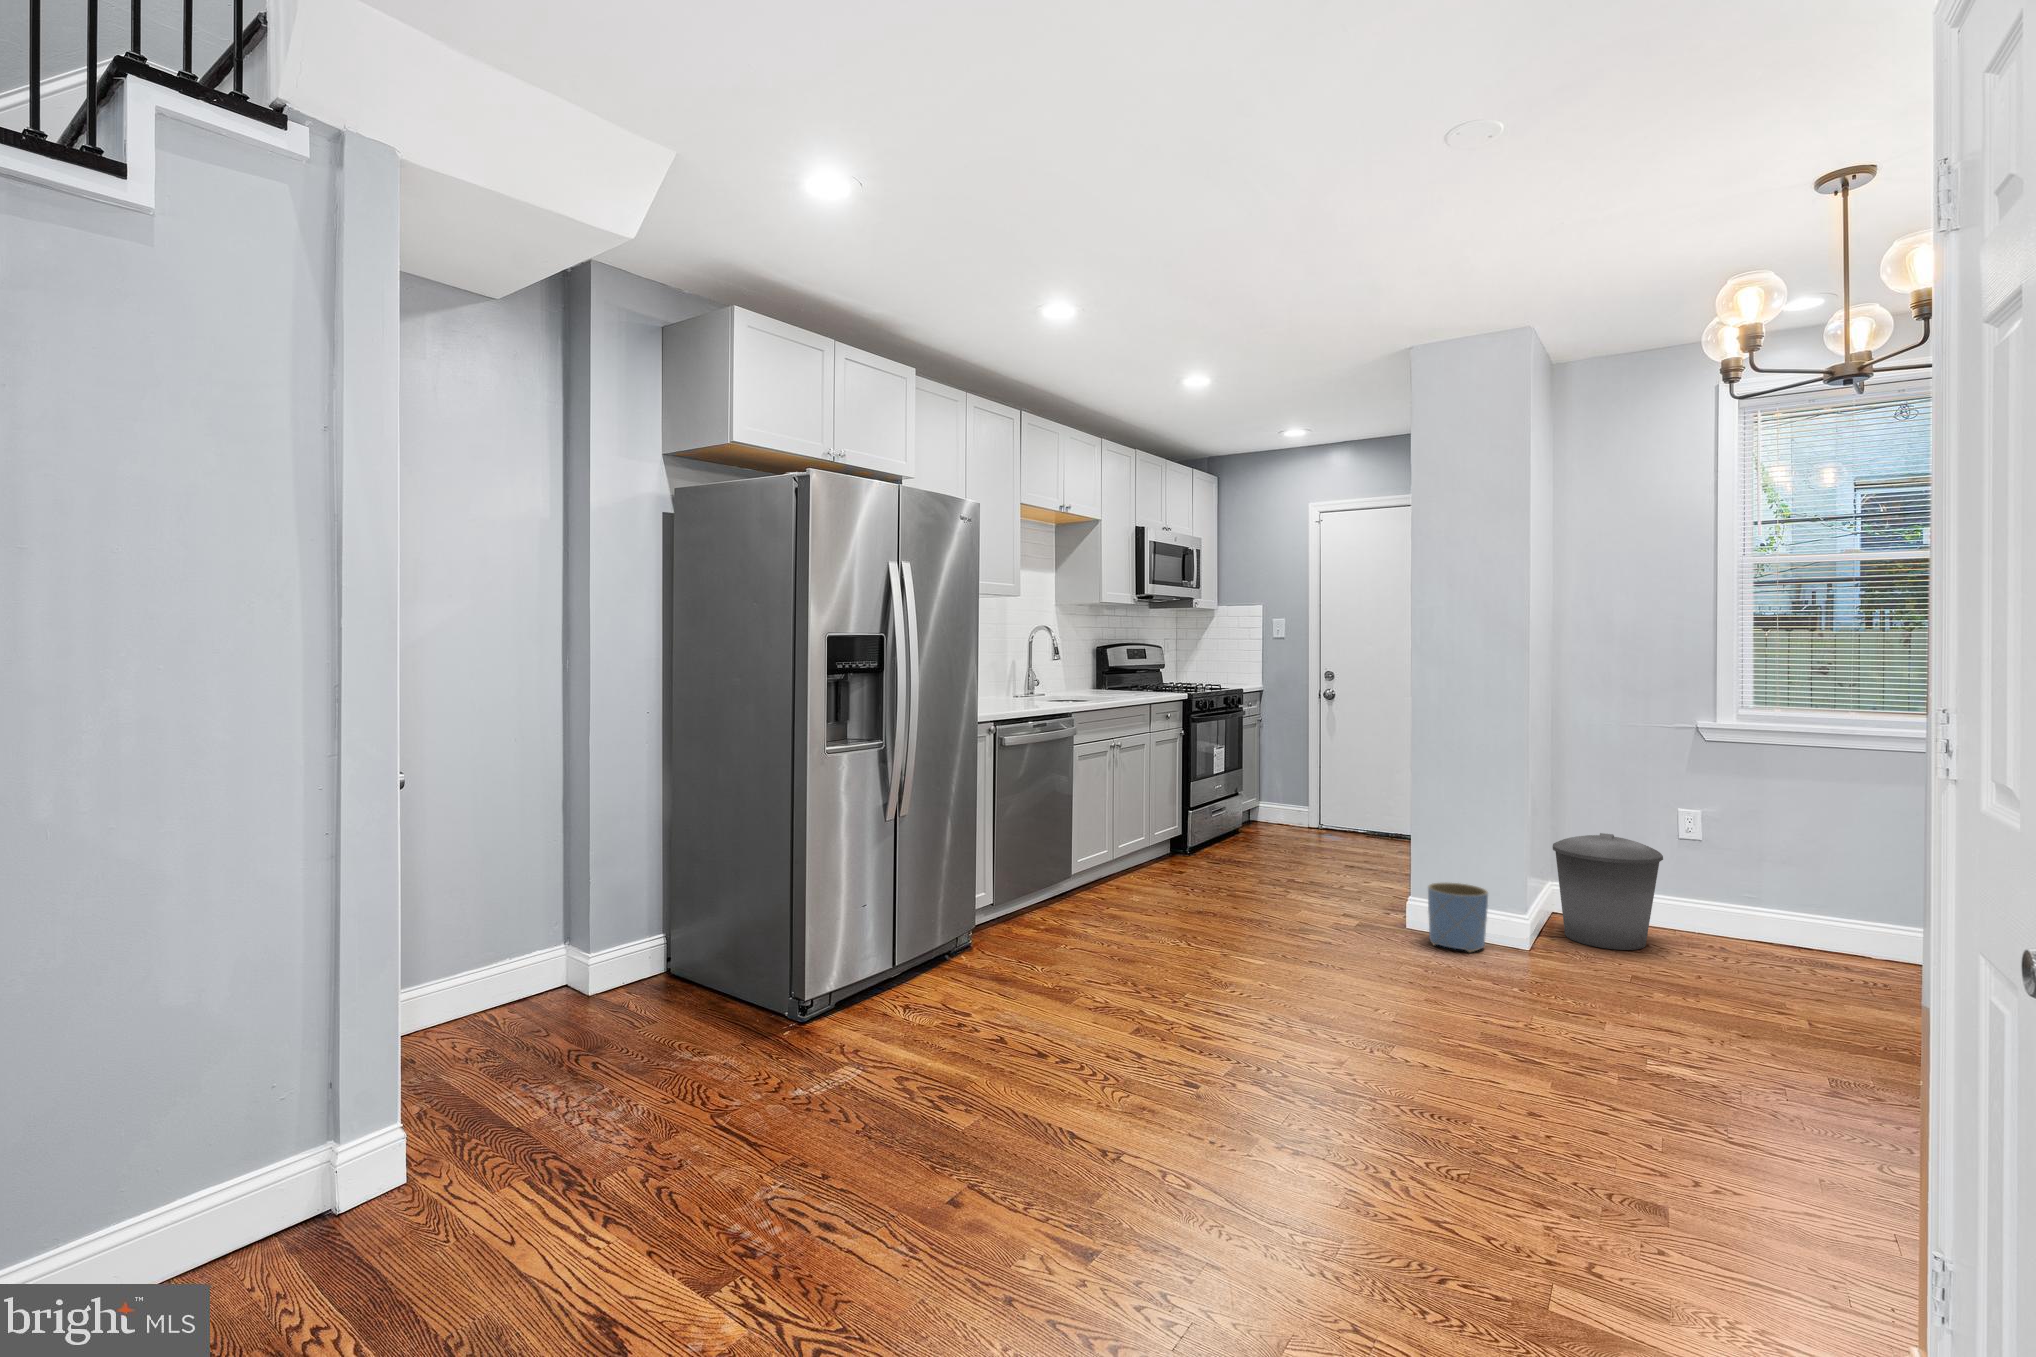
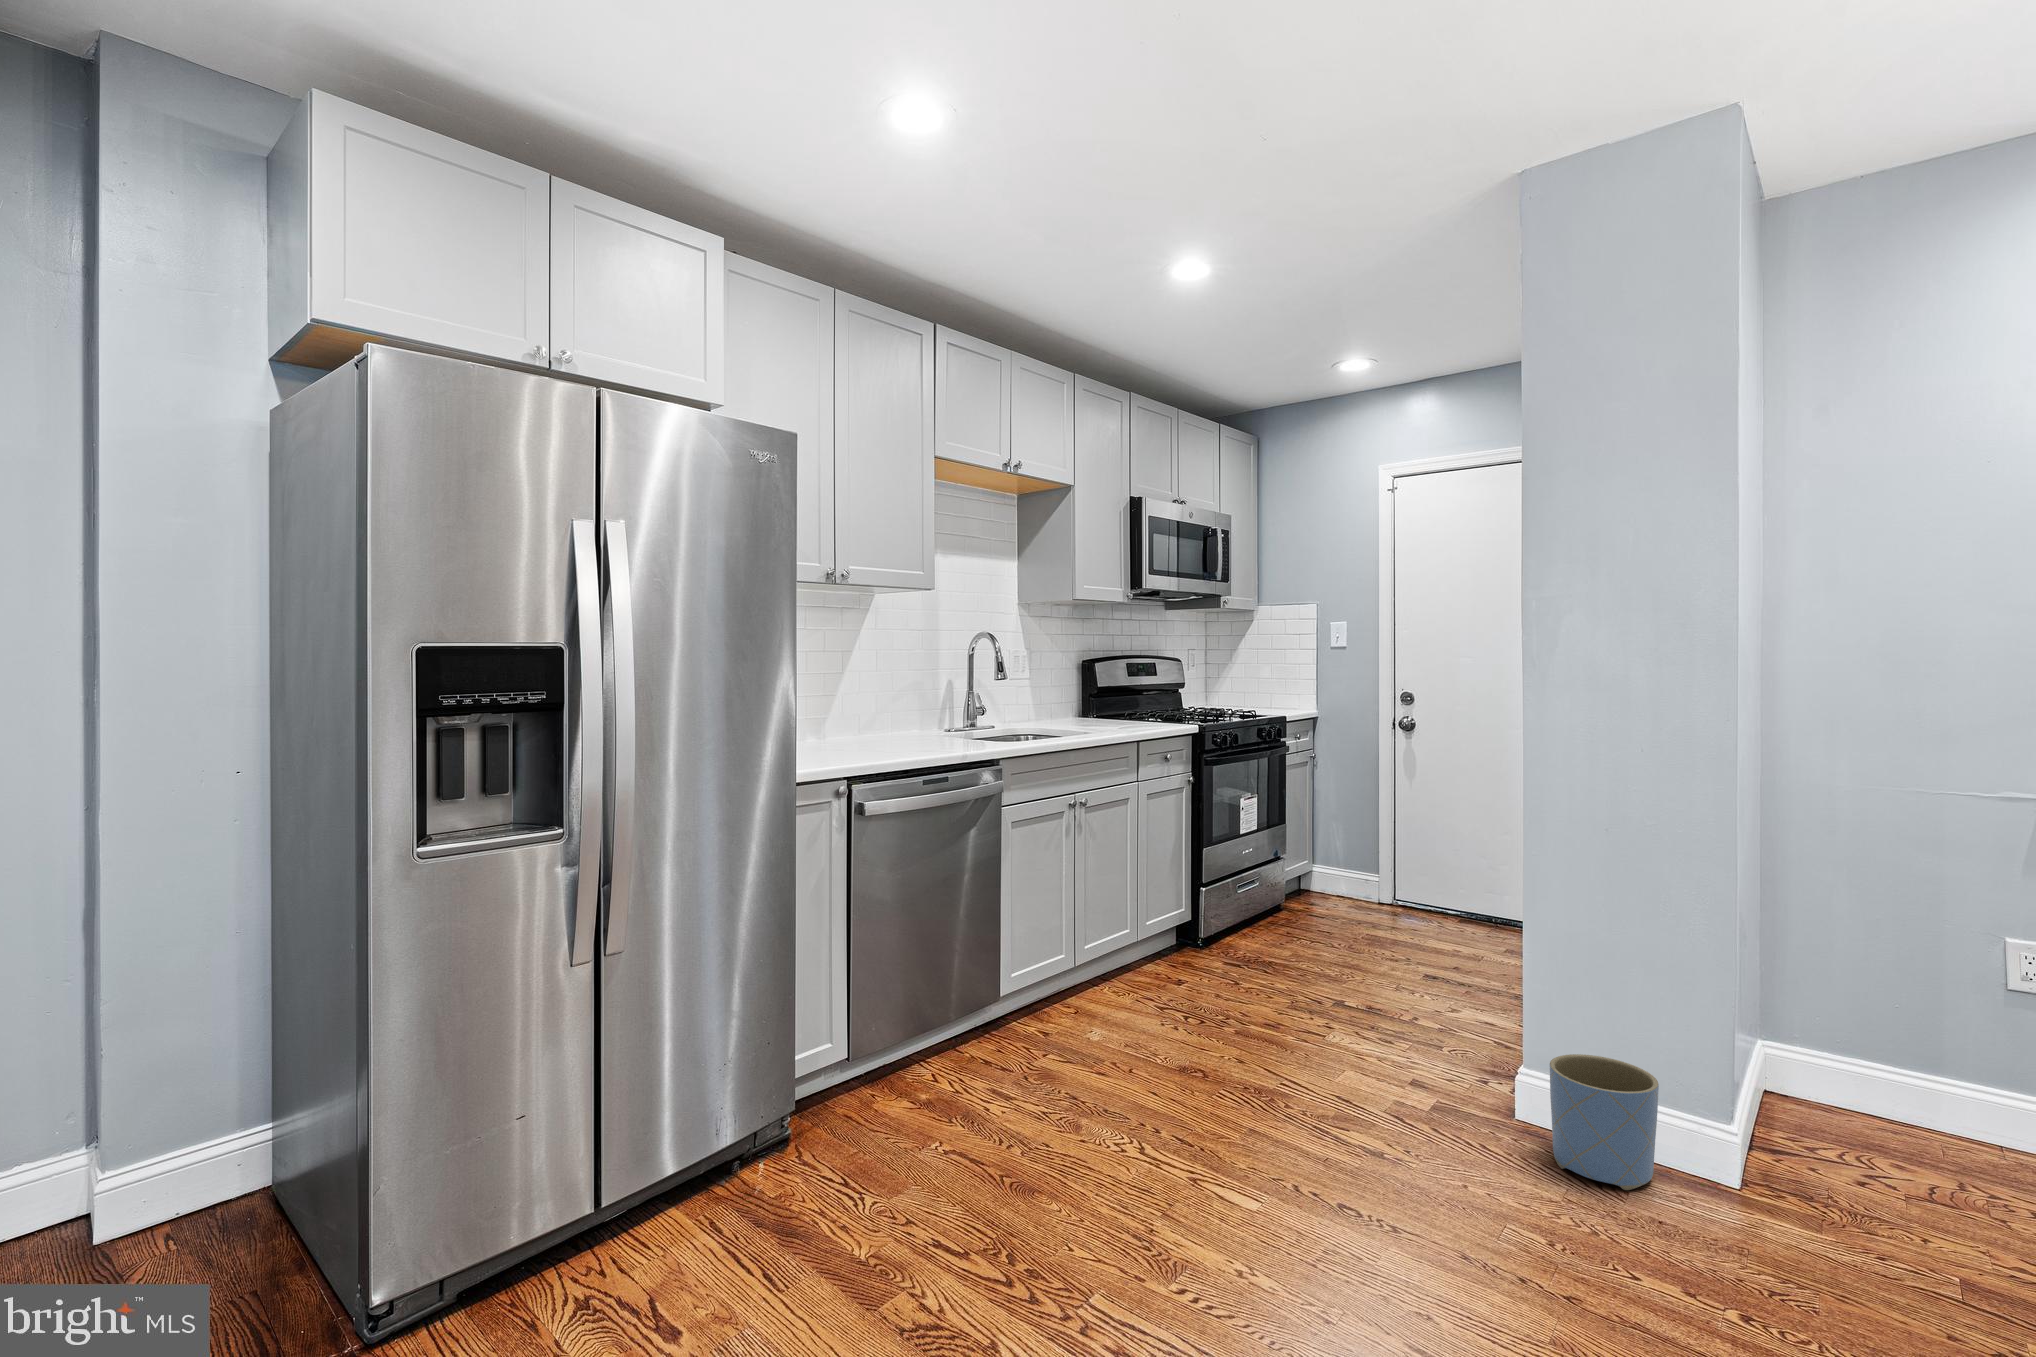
trash can: present [1553,833,1663,950] -> none [1769,978,1985,1194]

